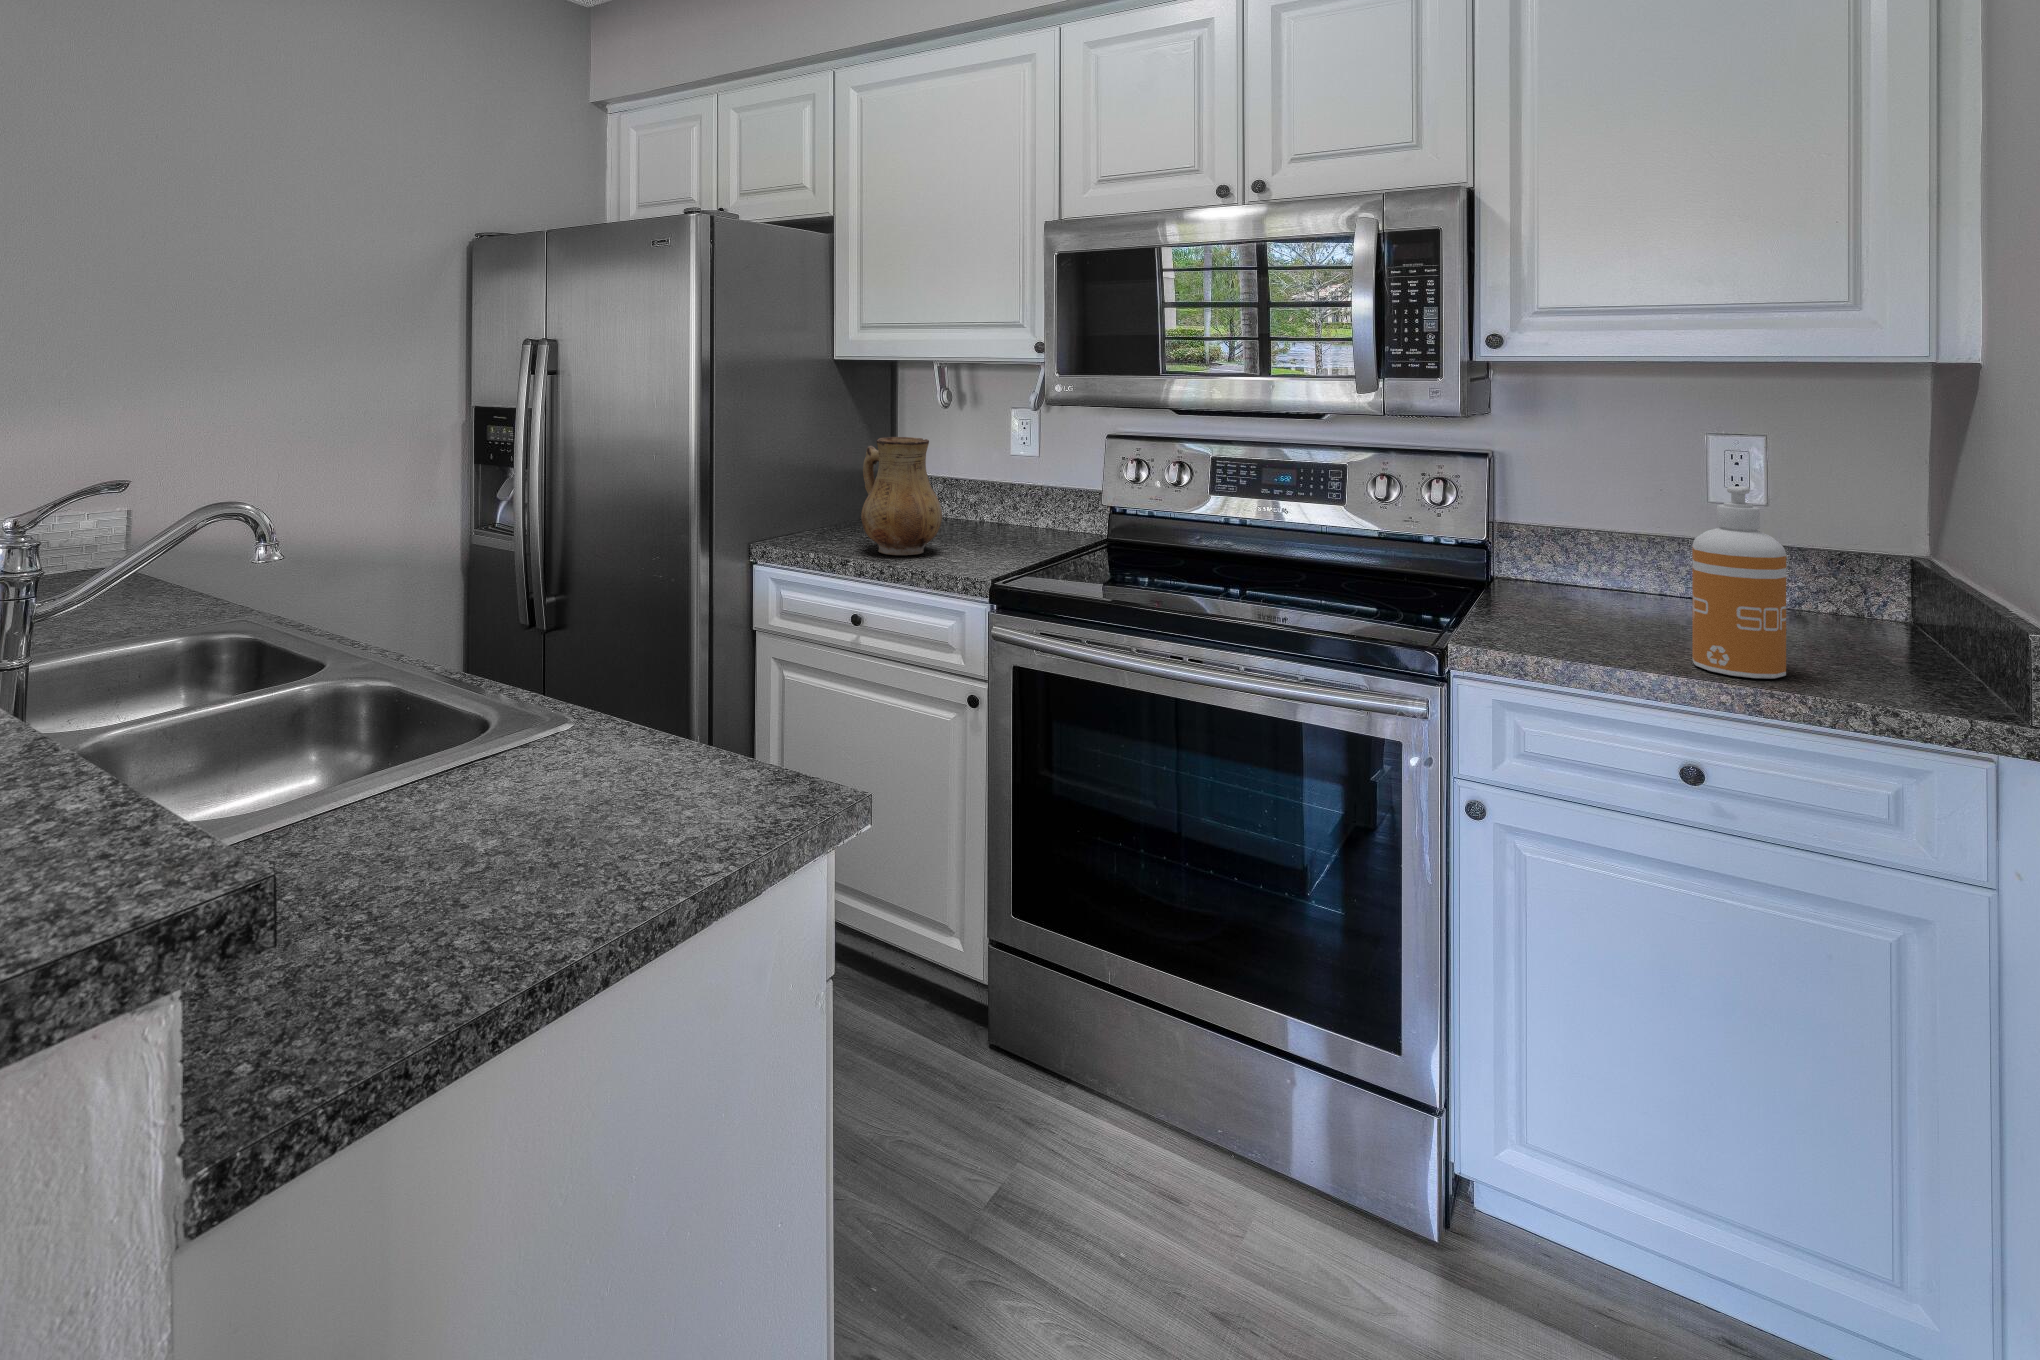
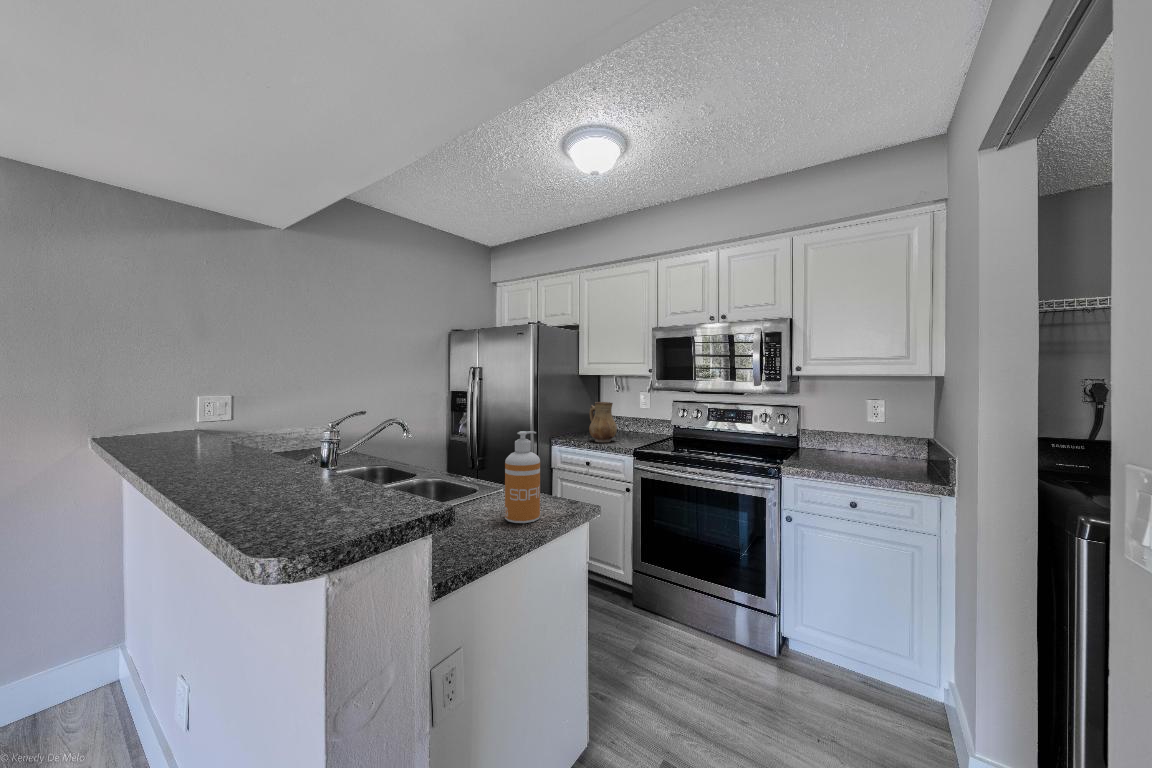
soap dispenser: present [1692,486,1786,679] -> present [505,431,540,523]

